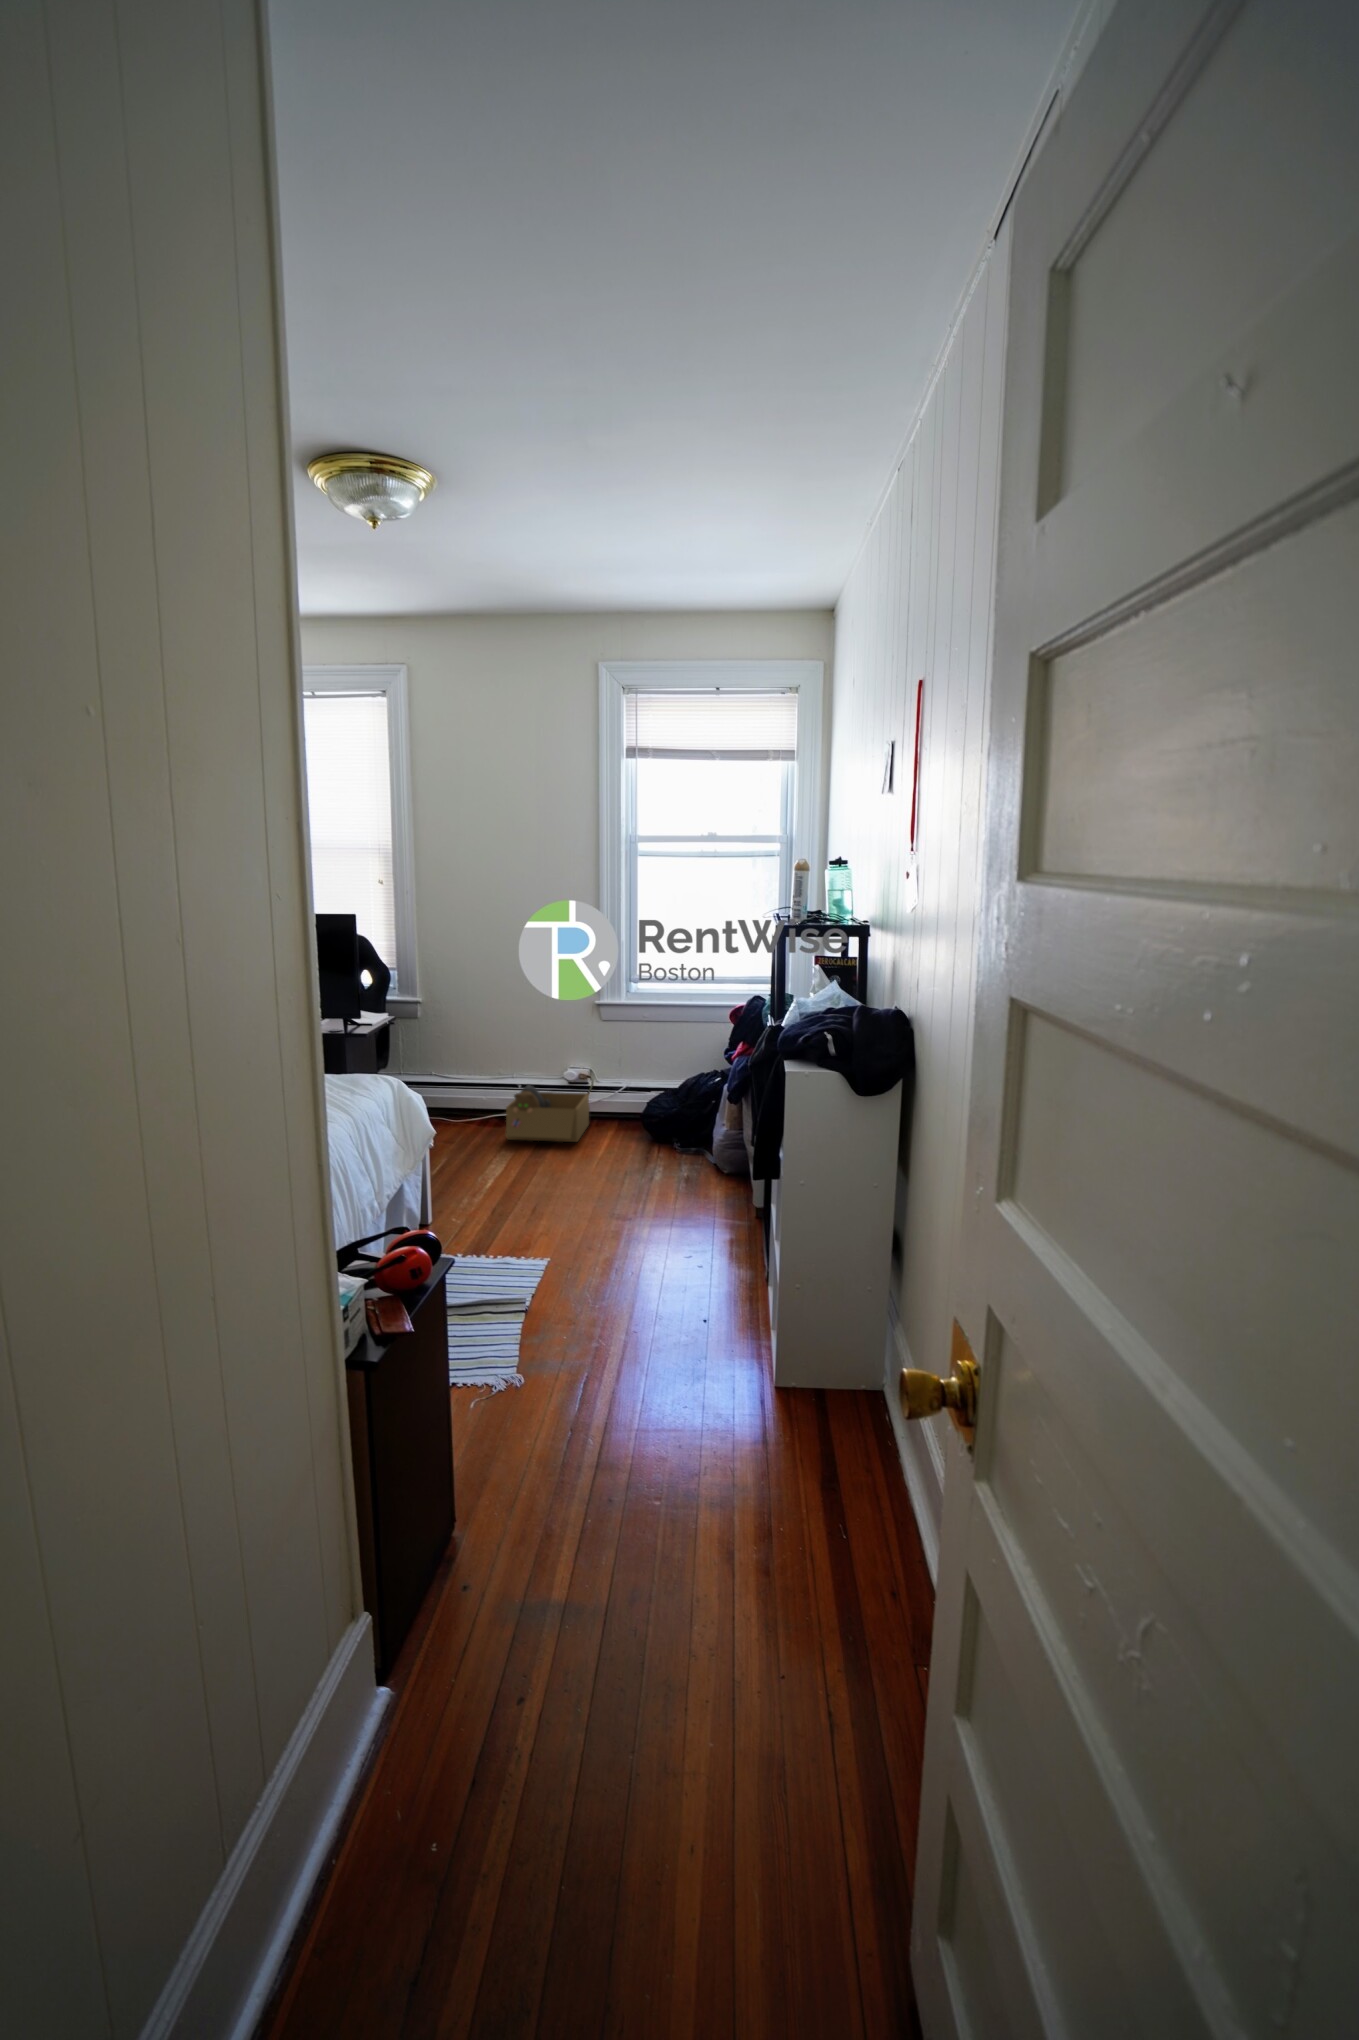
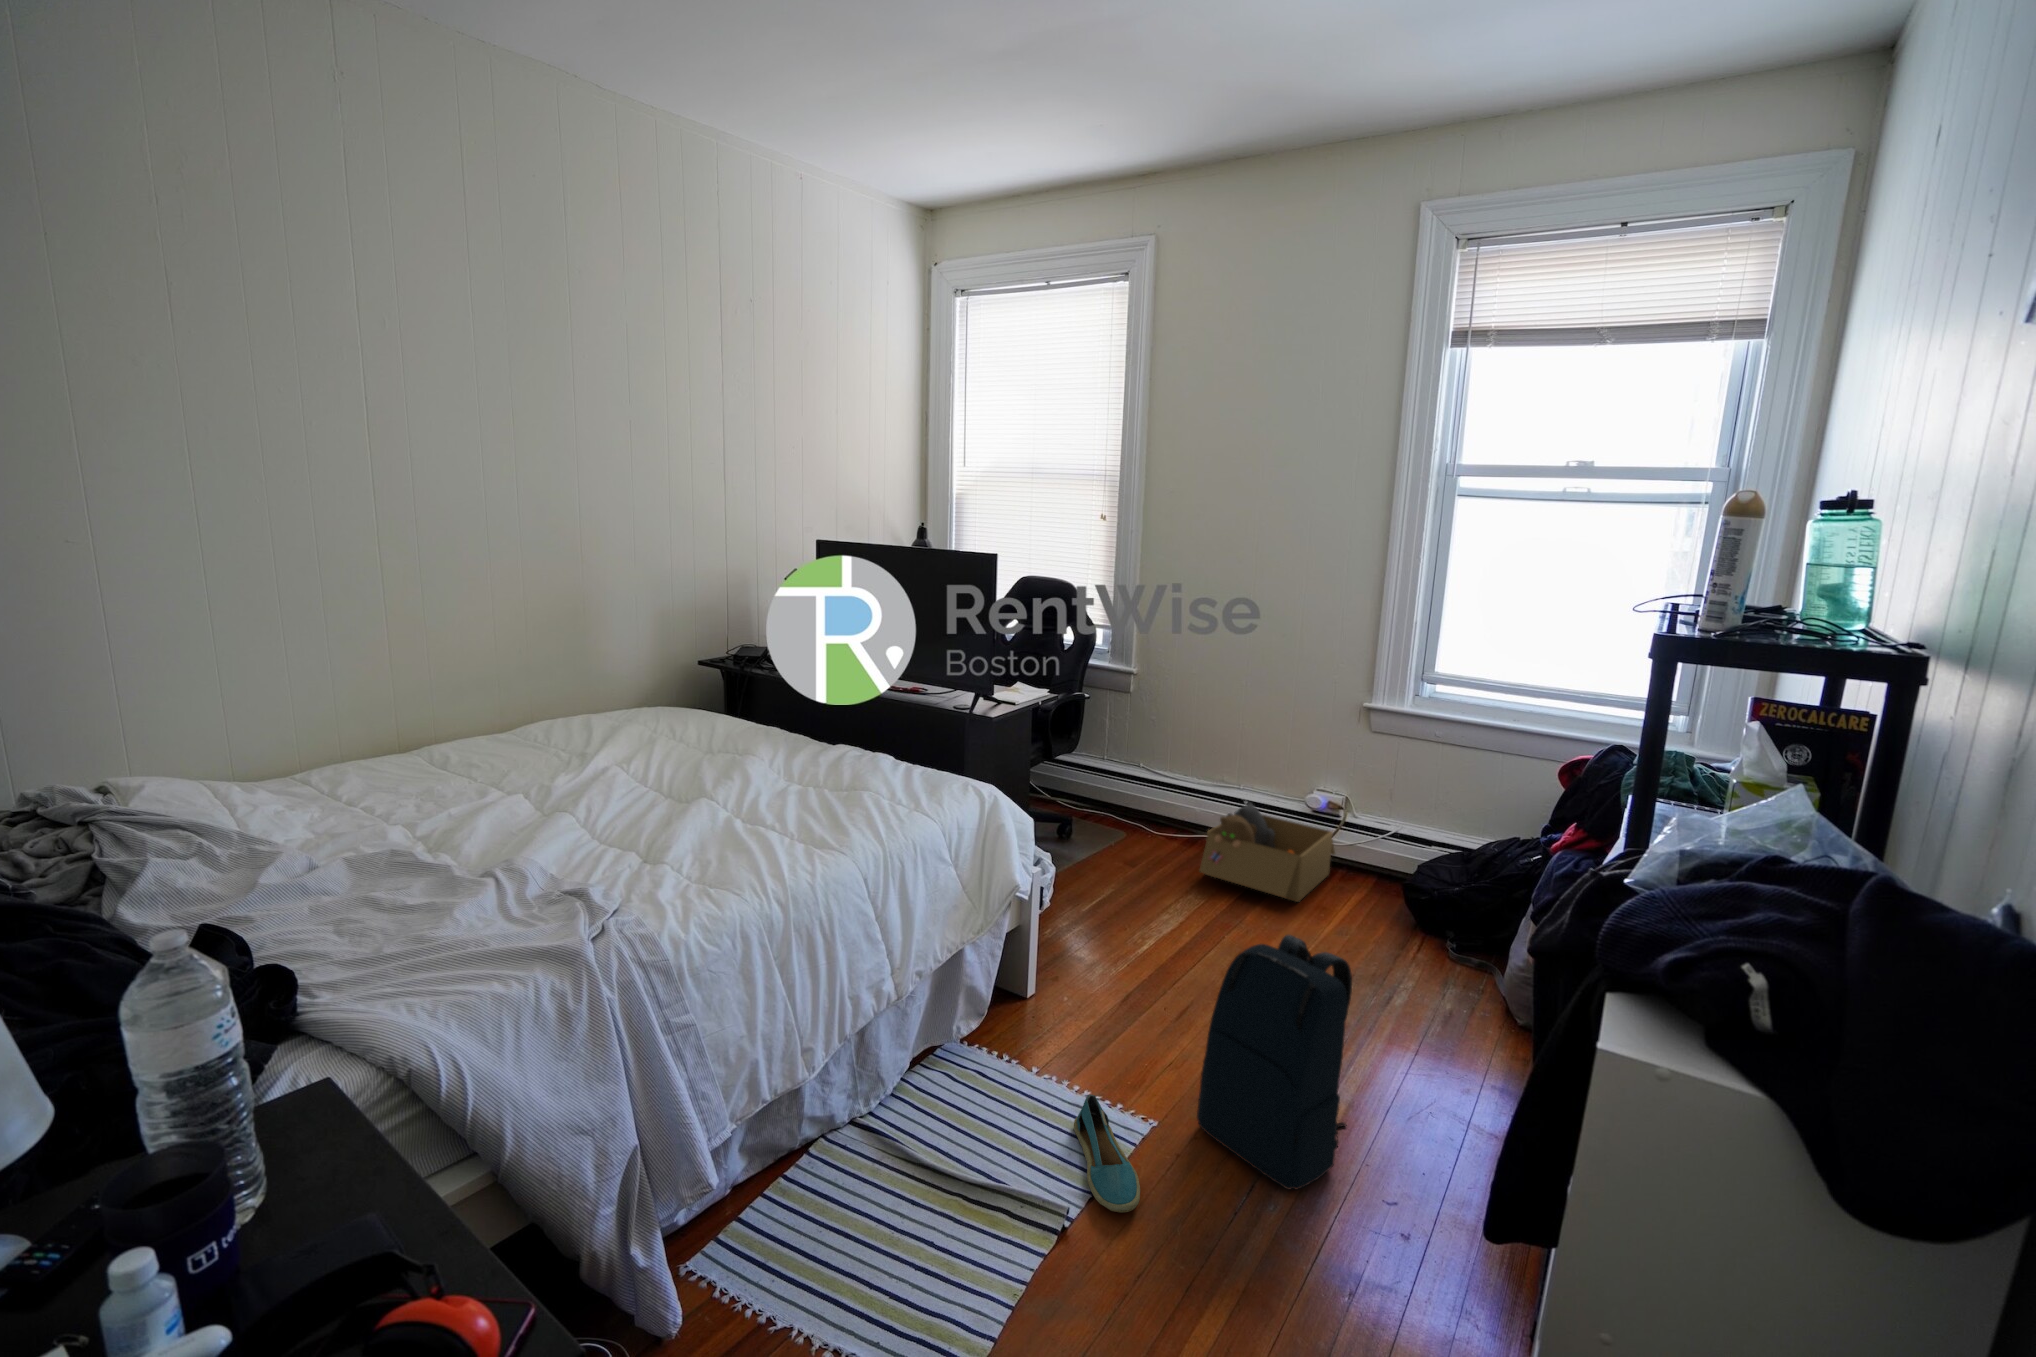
backpack: none [576,1124,658,1261] -> present [1197,935,1352,1189]
shoe: none [505,1248,566,1294] -> present [1074,1094,1140,1212]

